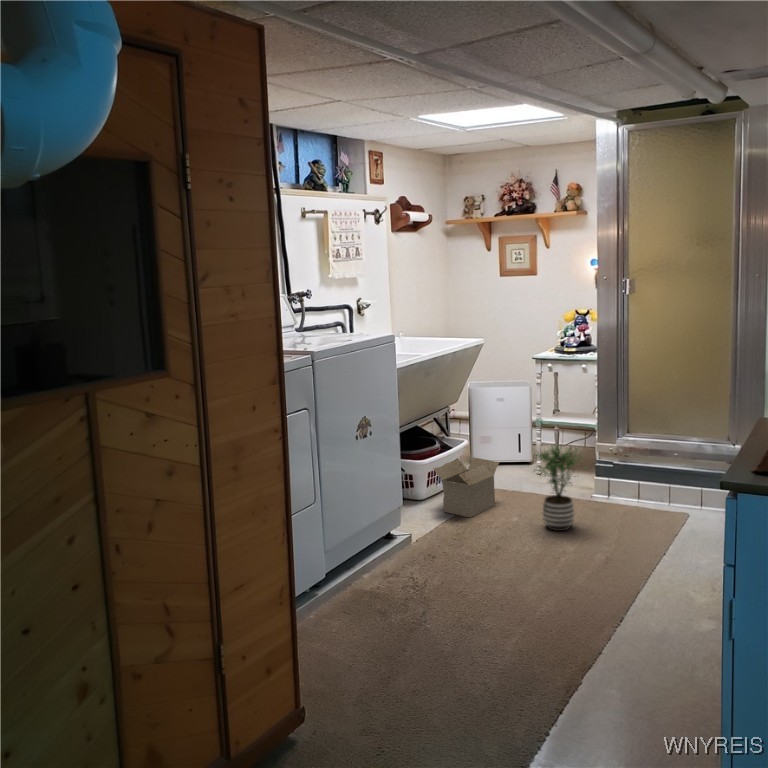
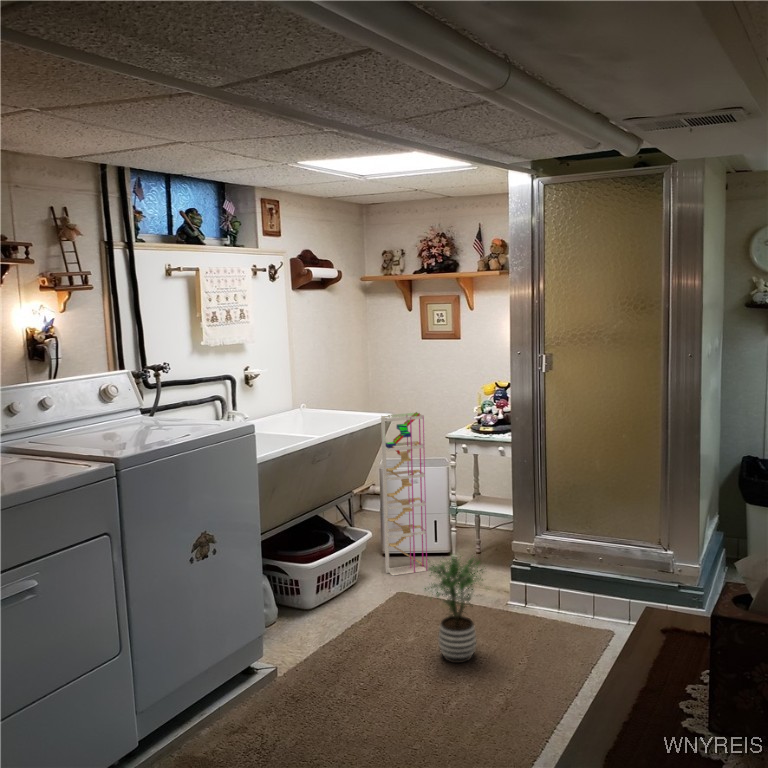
shelving unit: none [477,336,517,478] -> present [381,412,427,576]
cardboard box: present [433,457,499,517] -> none [313,558,397,638]

